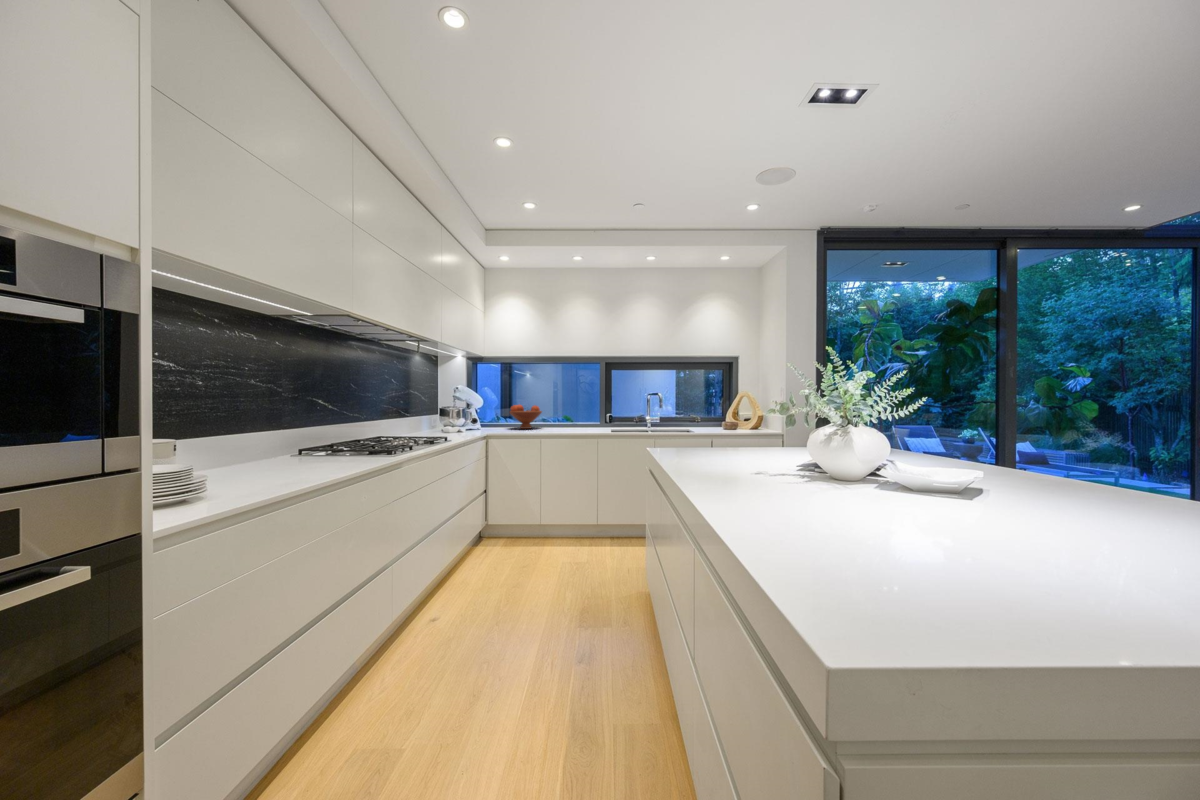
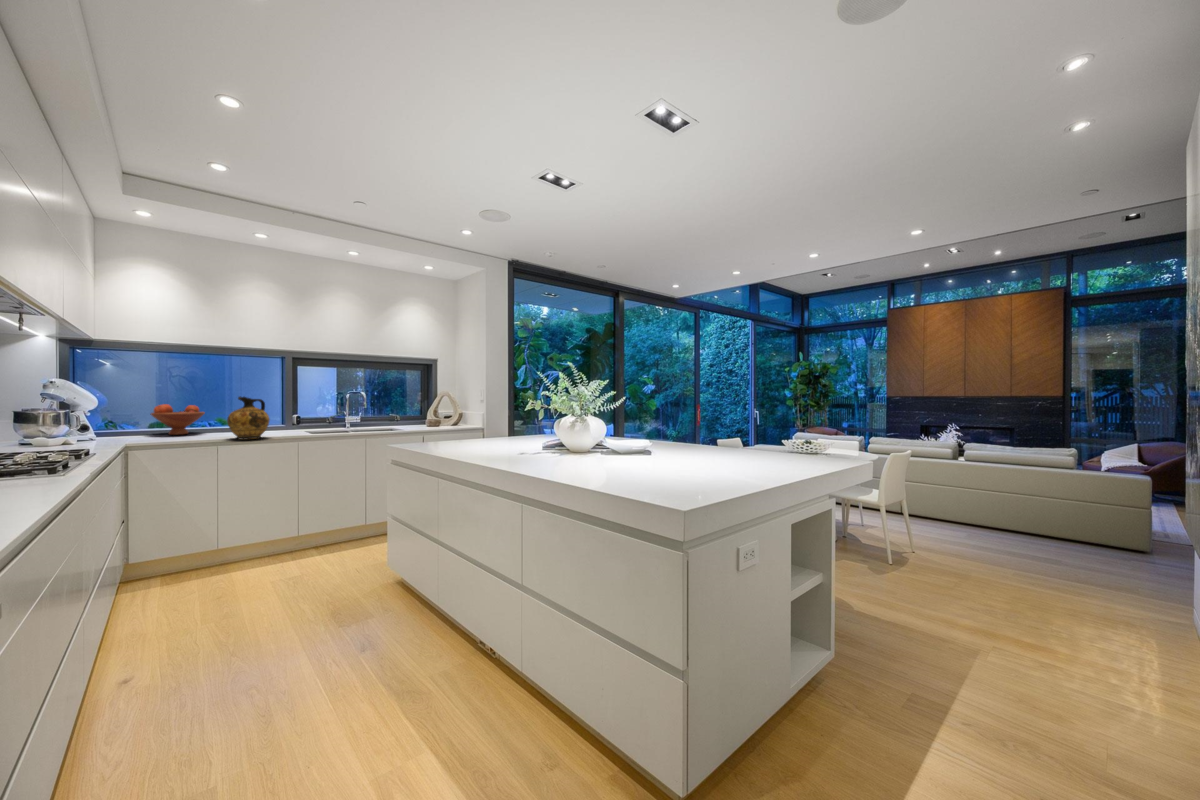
ceramic jug: none [547,397,576,434] -> present [227,396,270,439]

